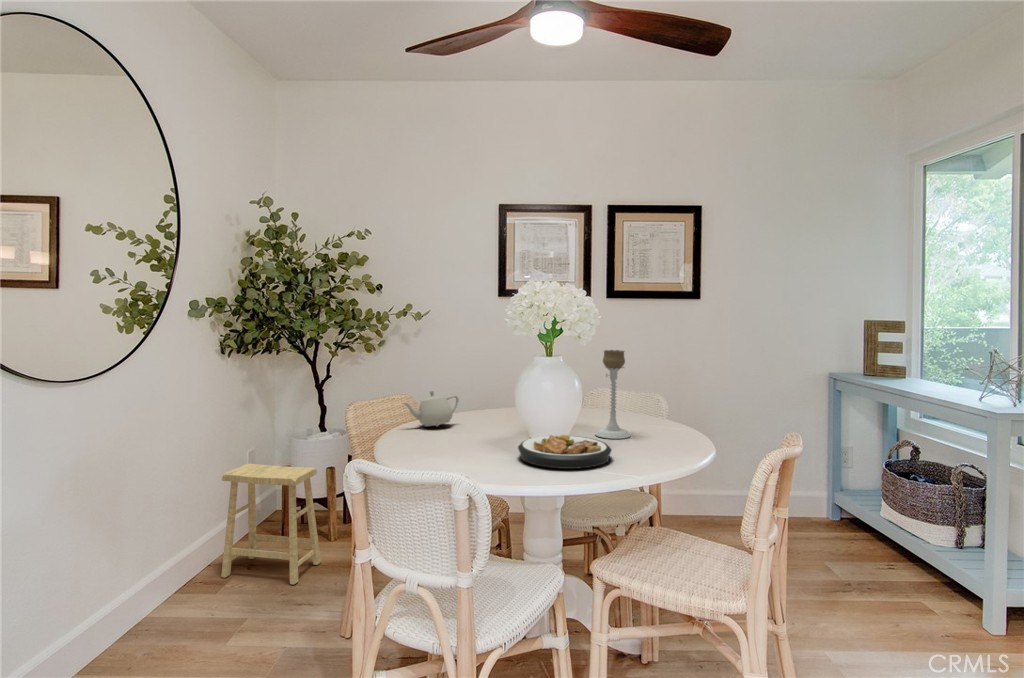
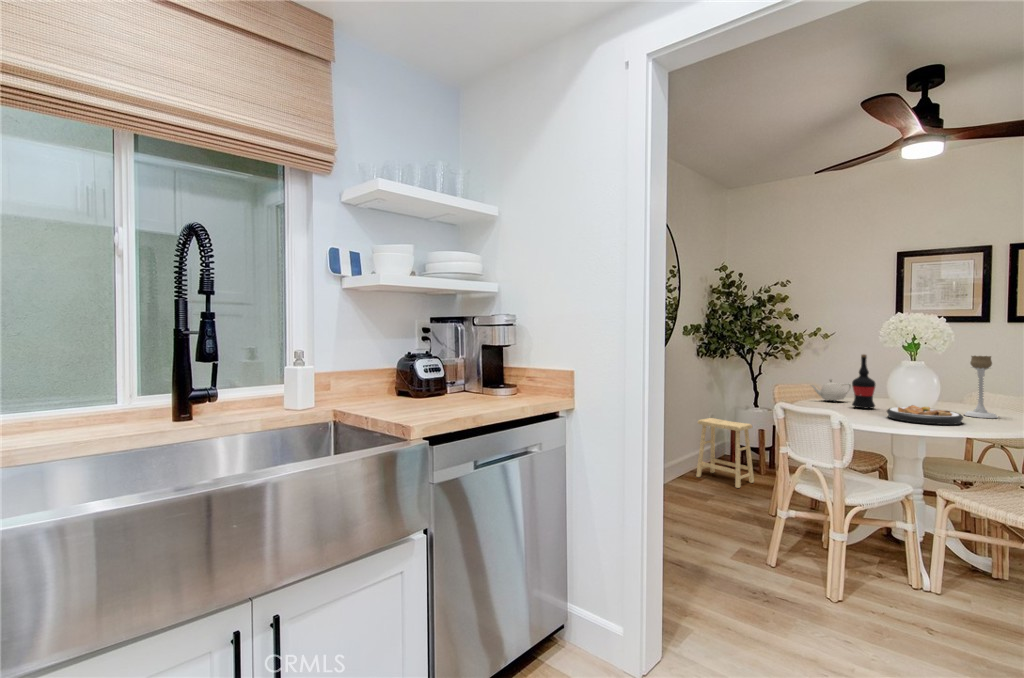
wine bottle: none [464,352,495,440] -> present [852,354,876,409]

